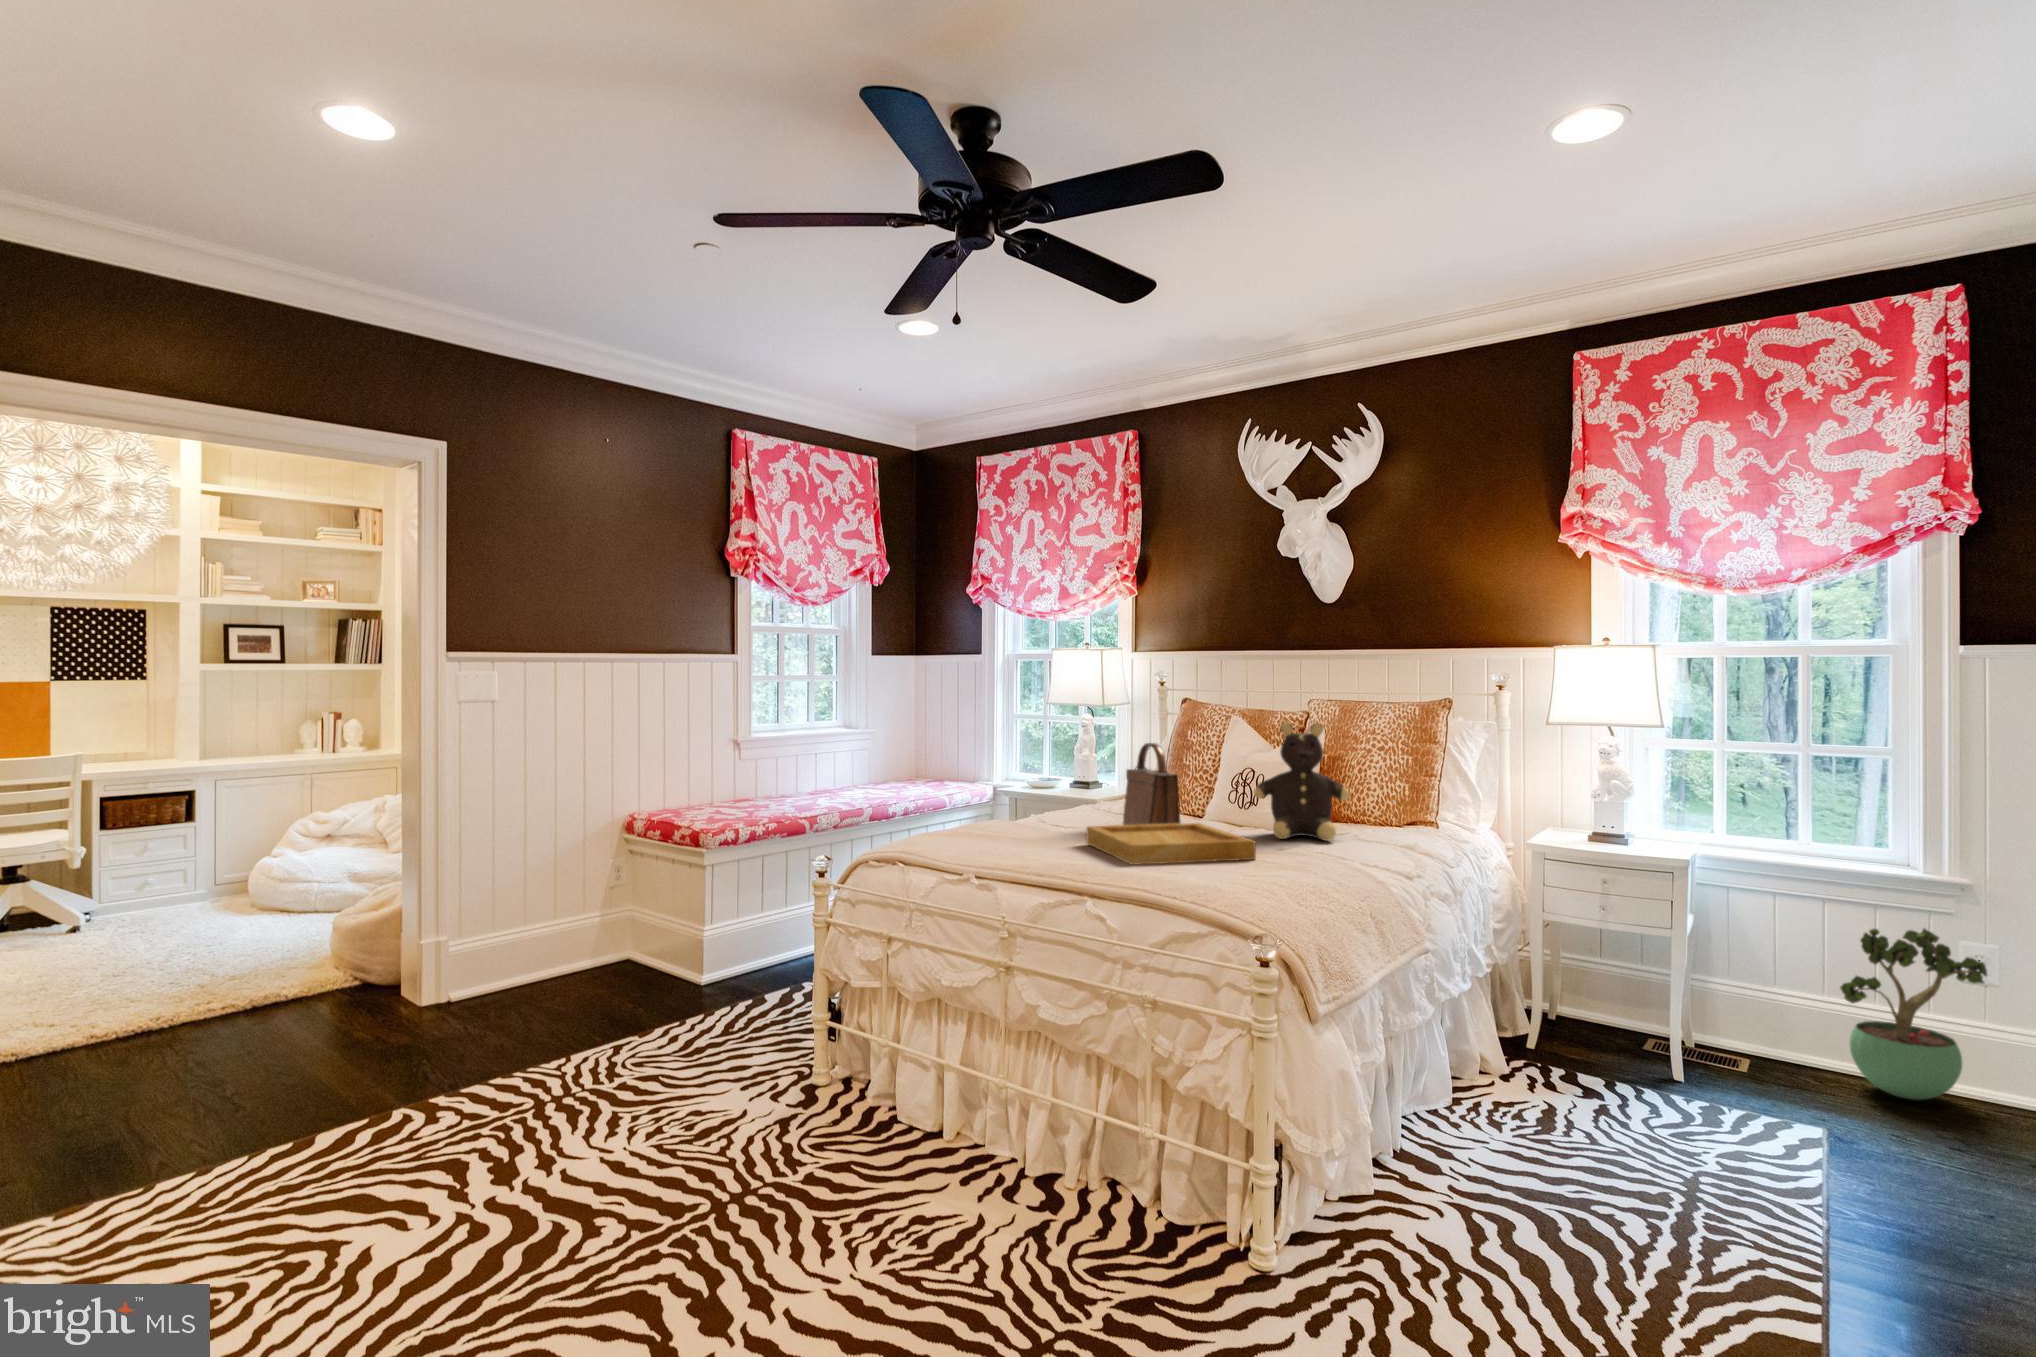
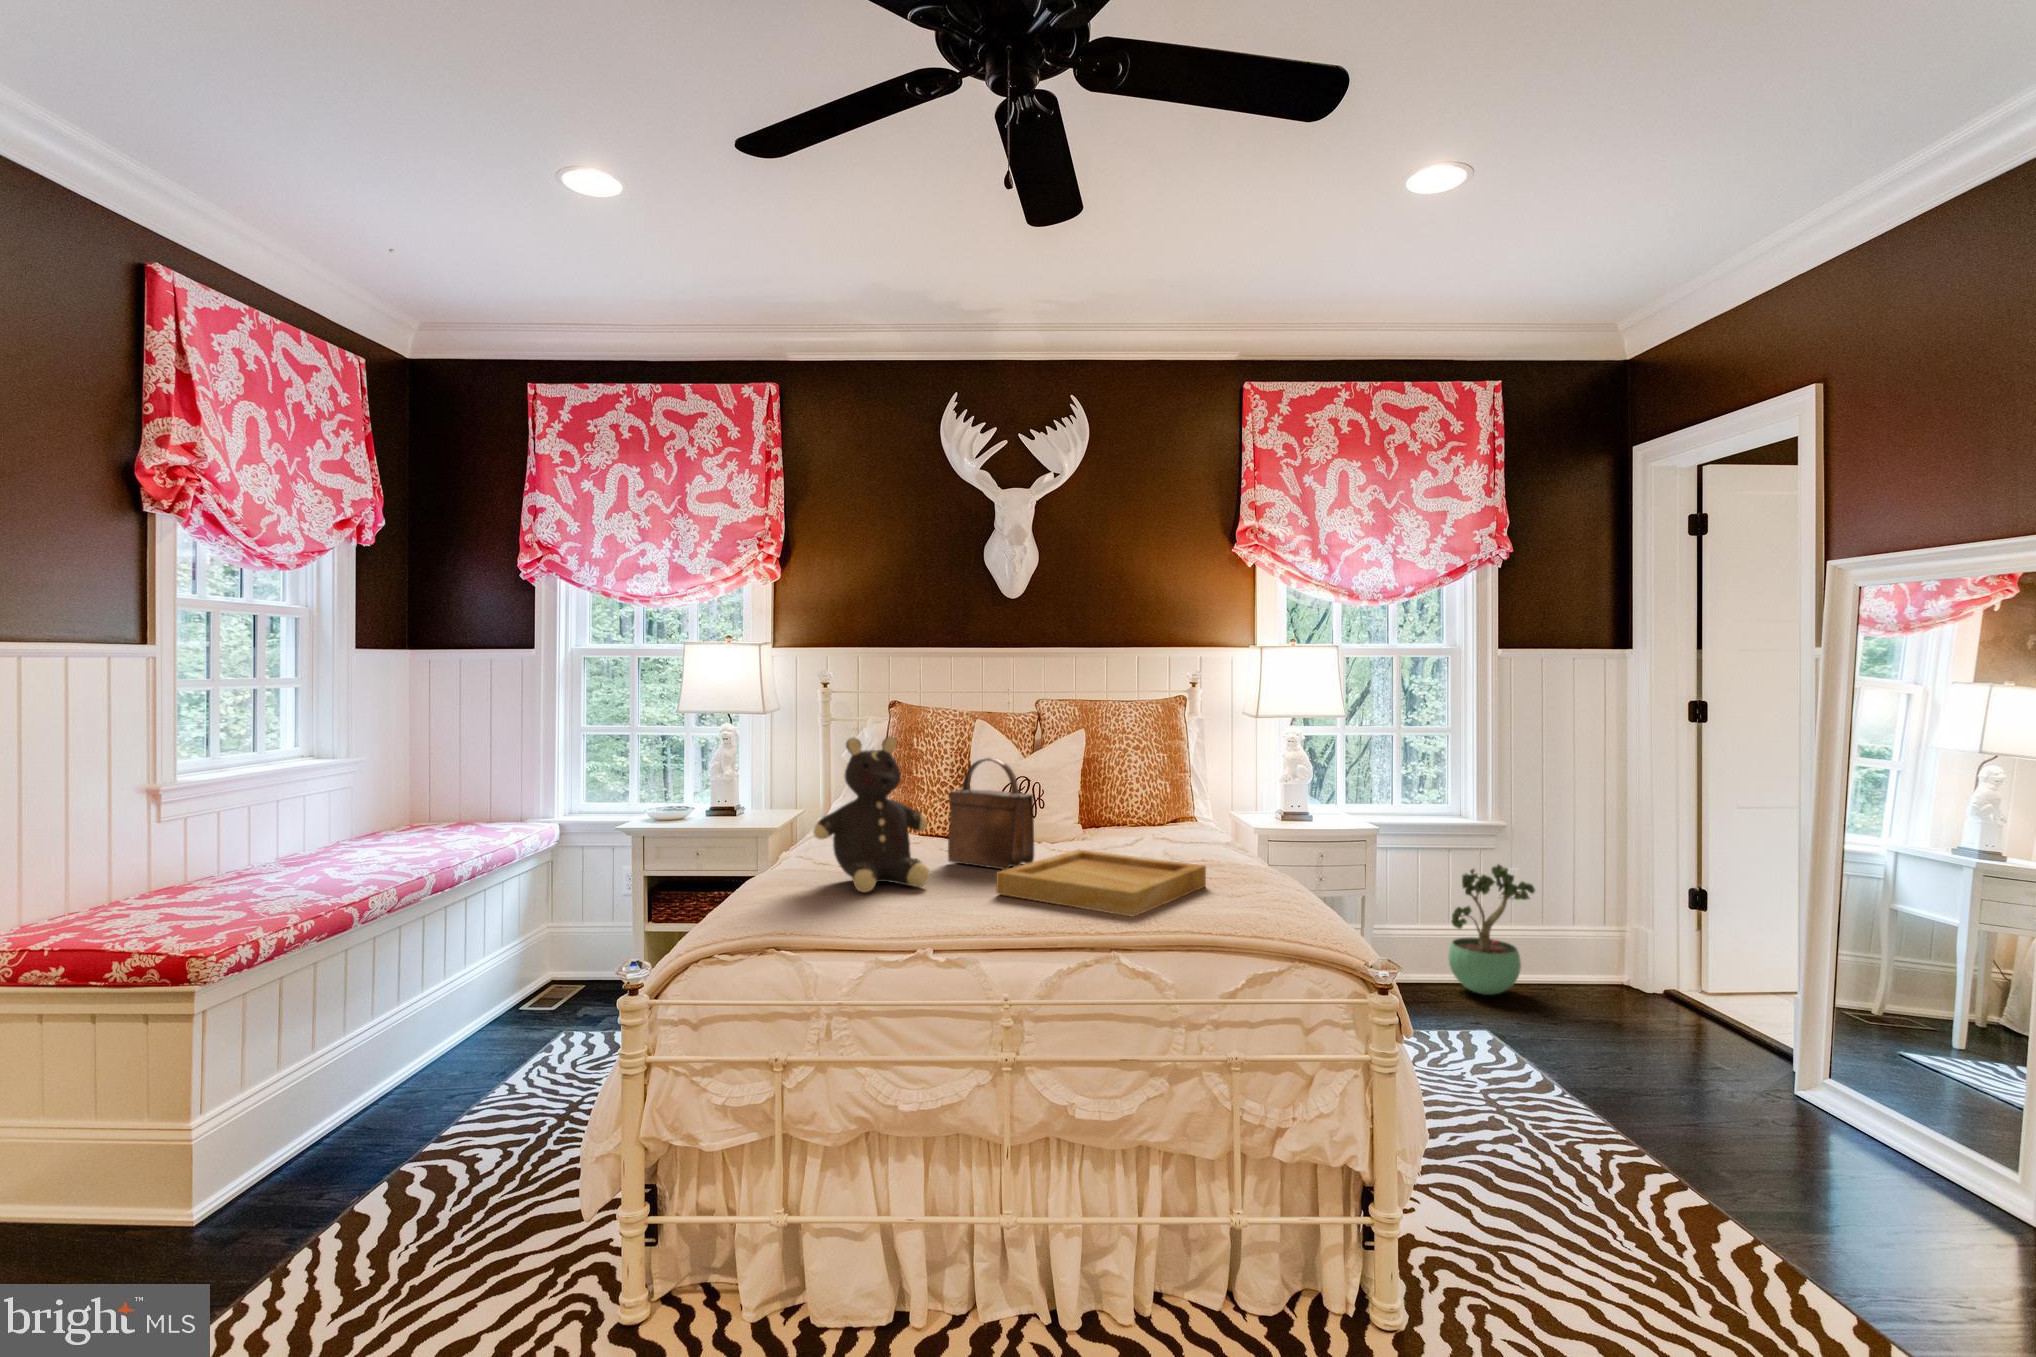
teddy bear: present [1254,723,1350,841] -> present [813,736,930,892]

